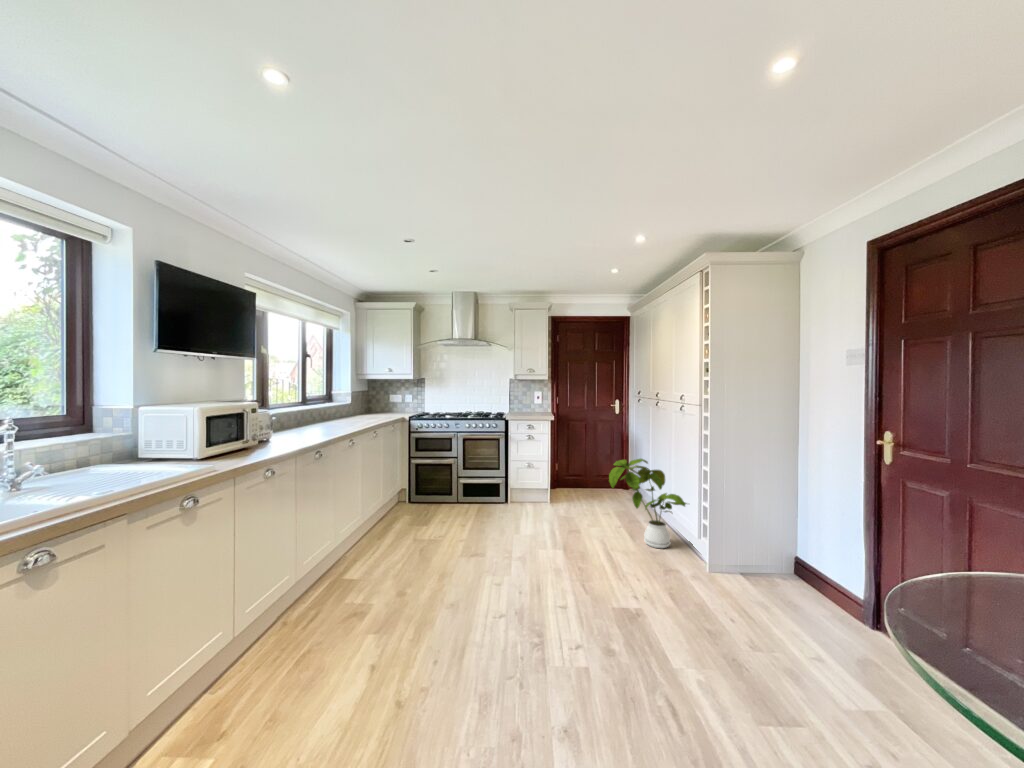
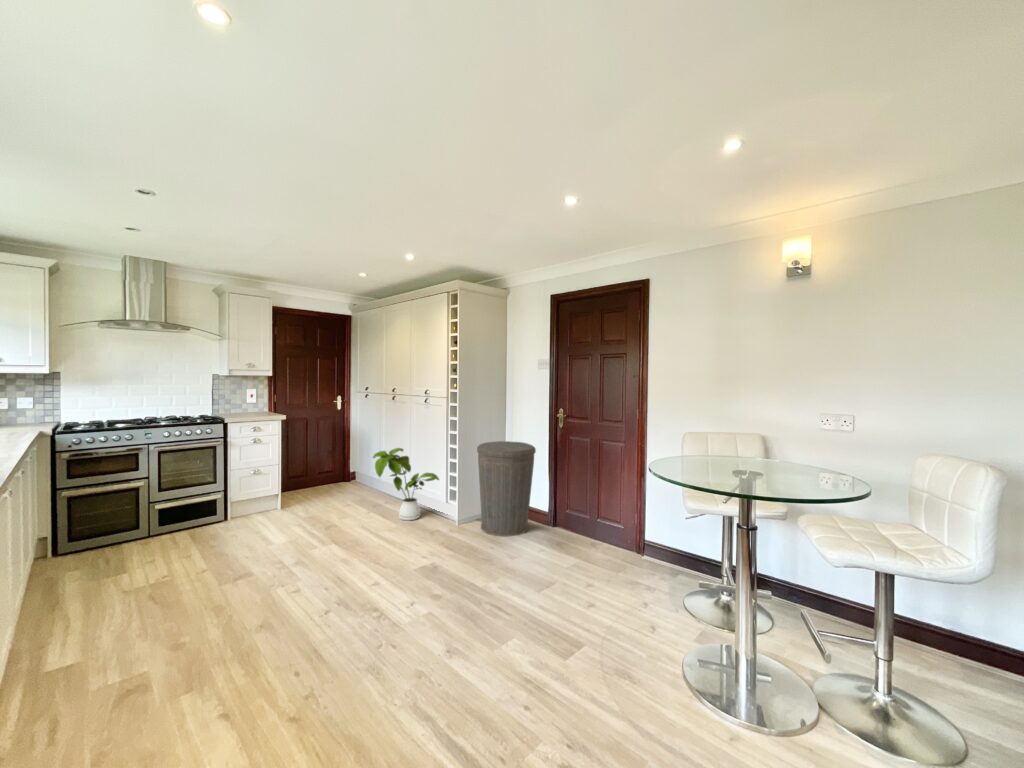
trash can: none [731,467,841,622] -> present [477,441,536,537]

